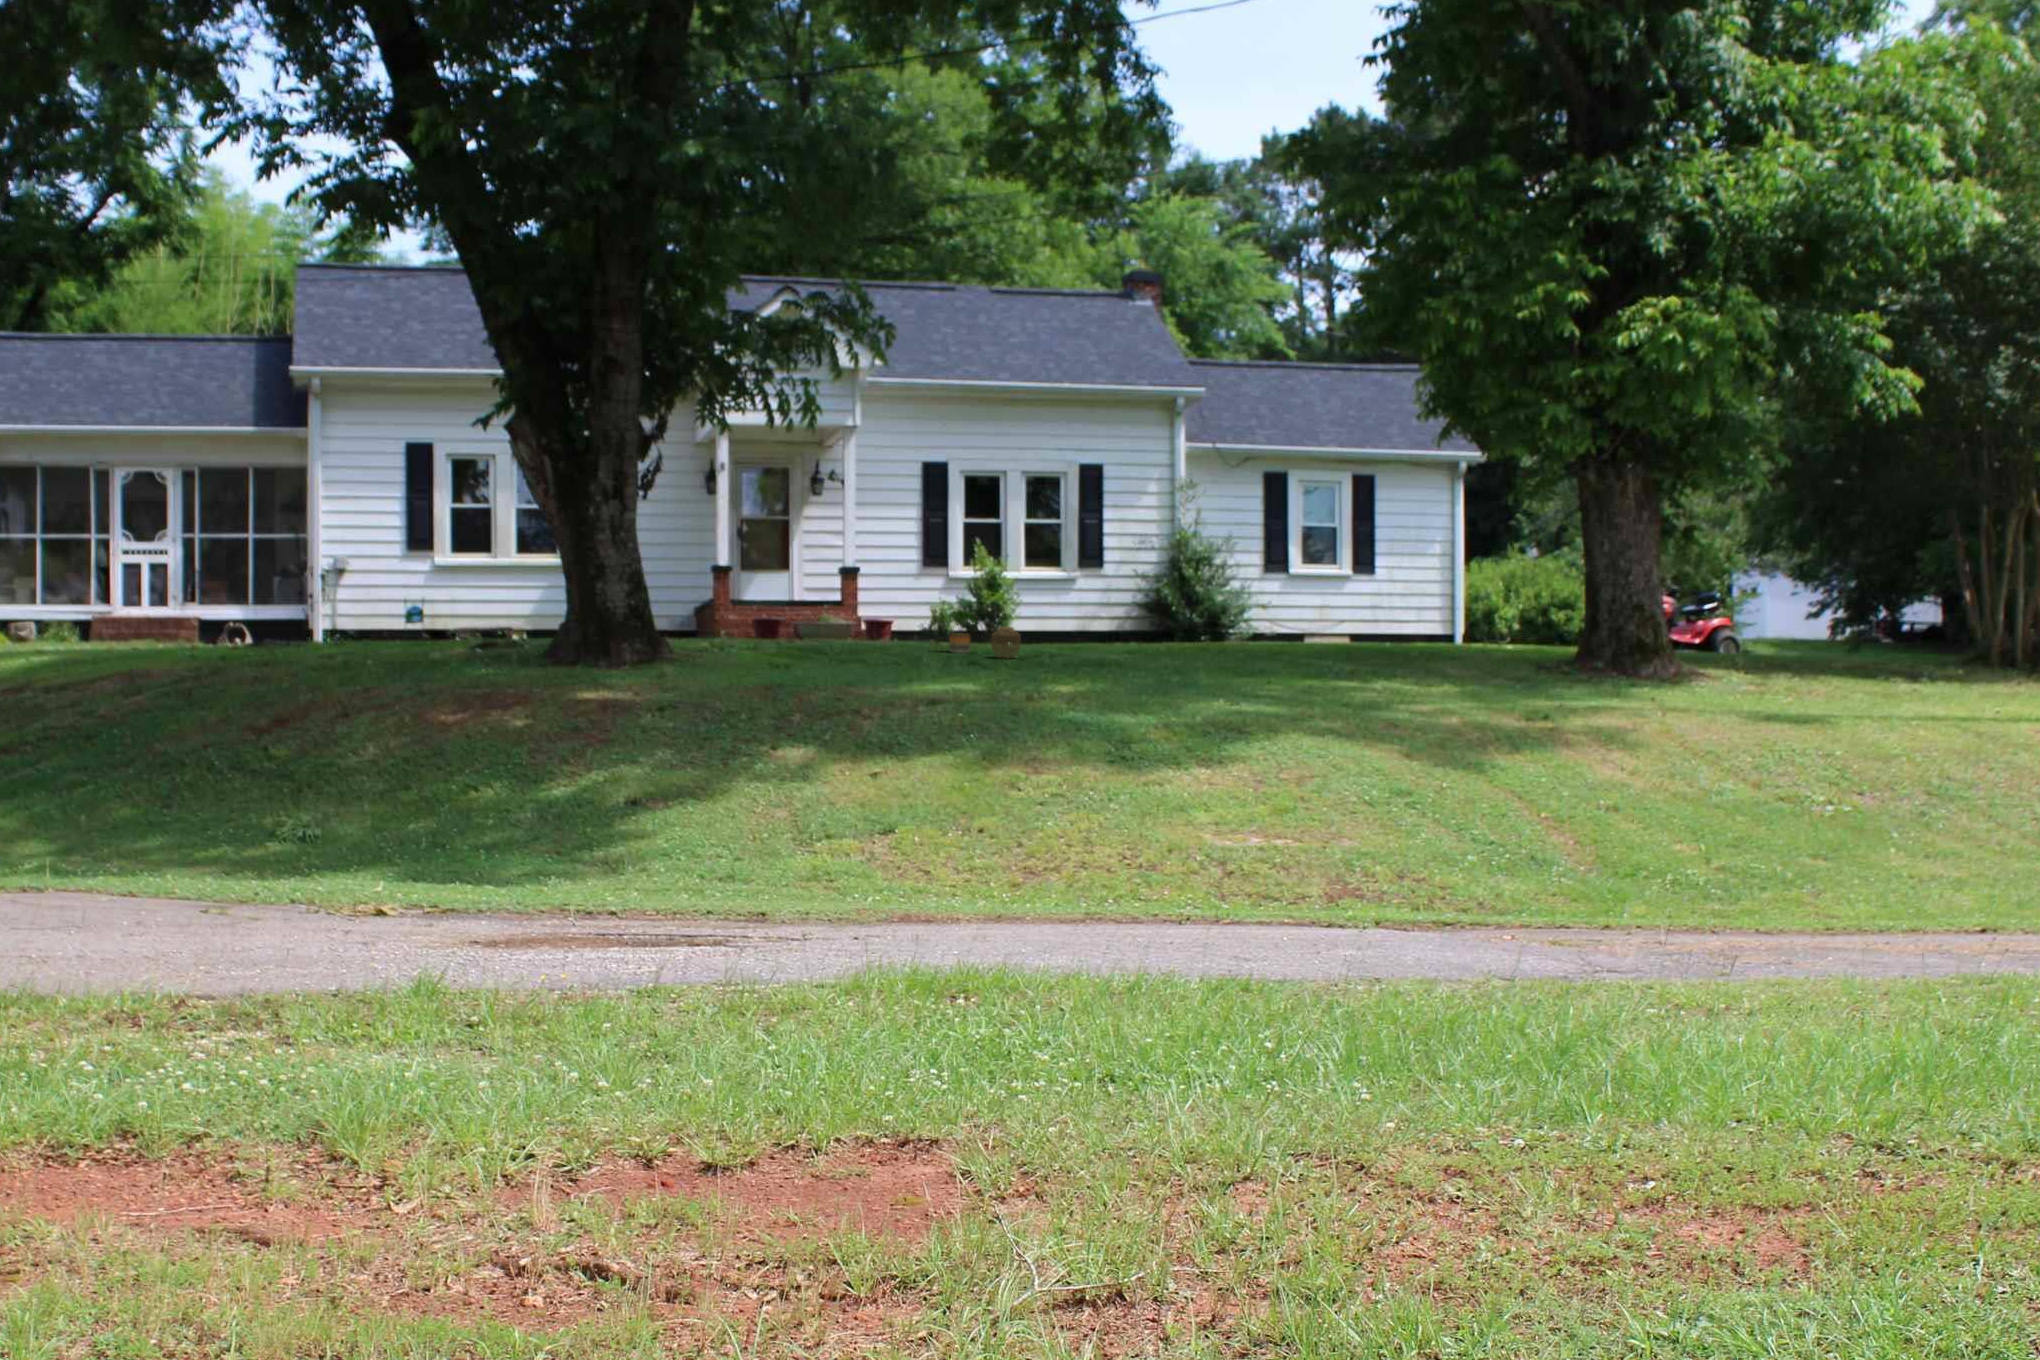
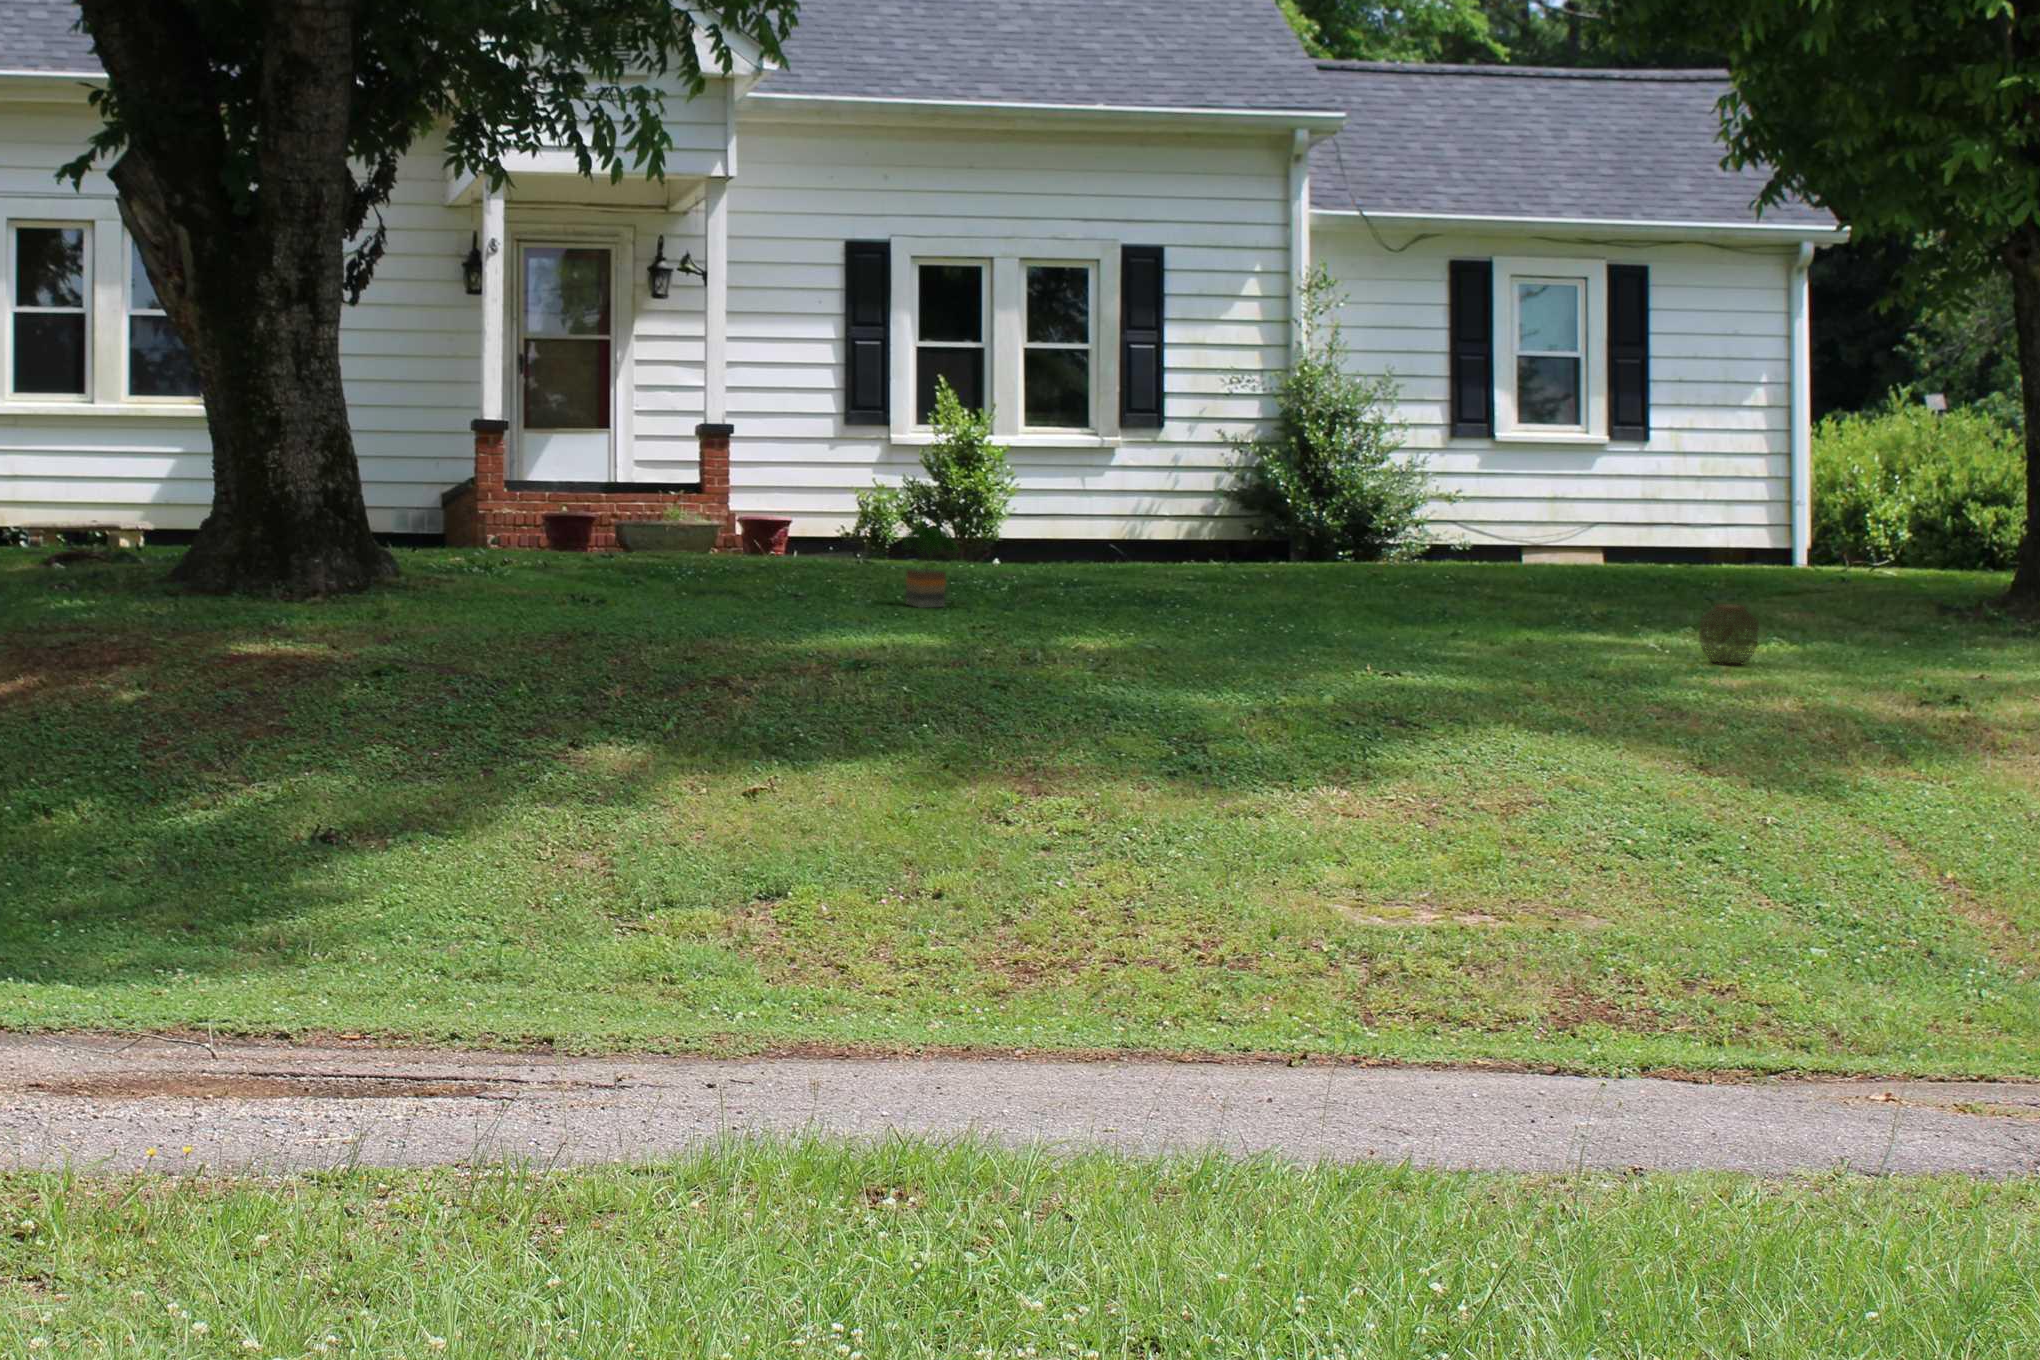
woven basket: present [991,627,1020,658] -> present [1700,604,1759,665]

